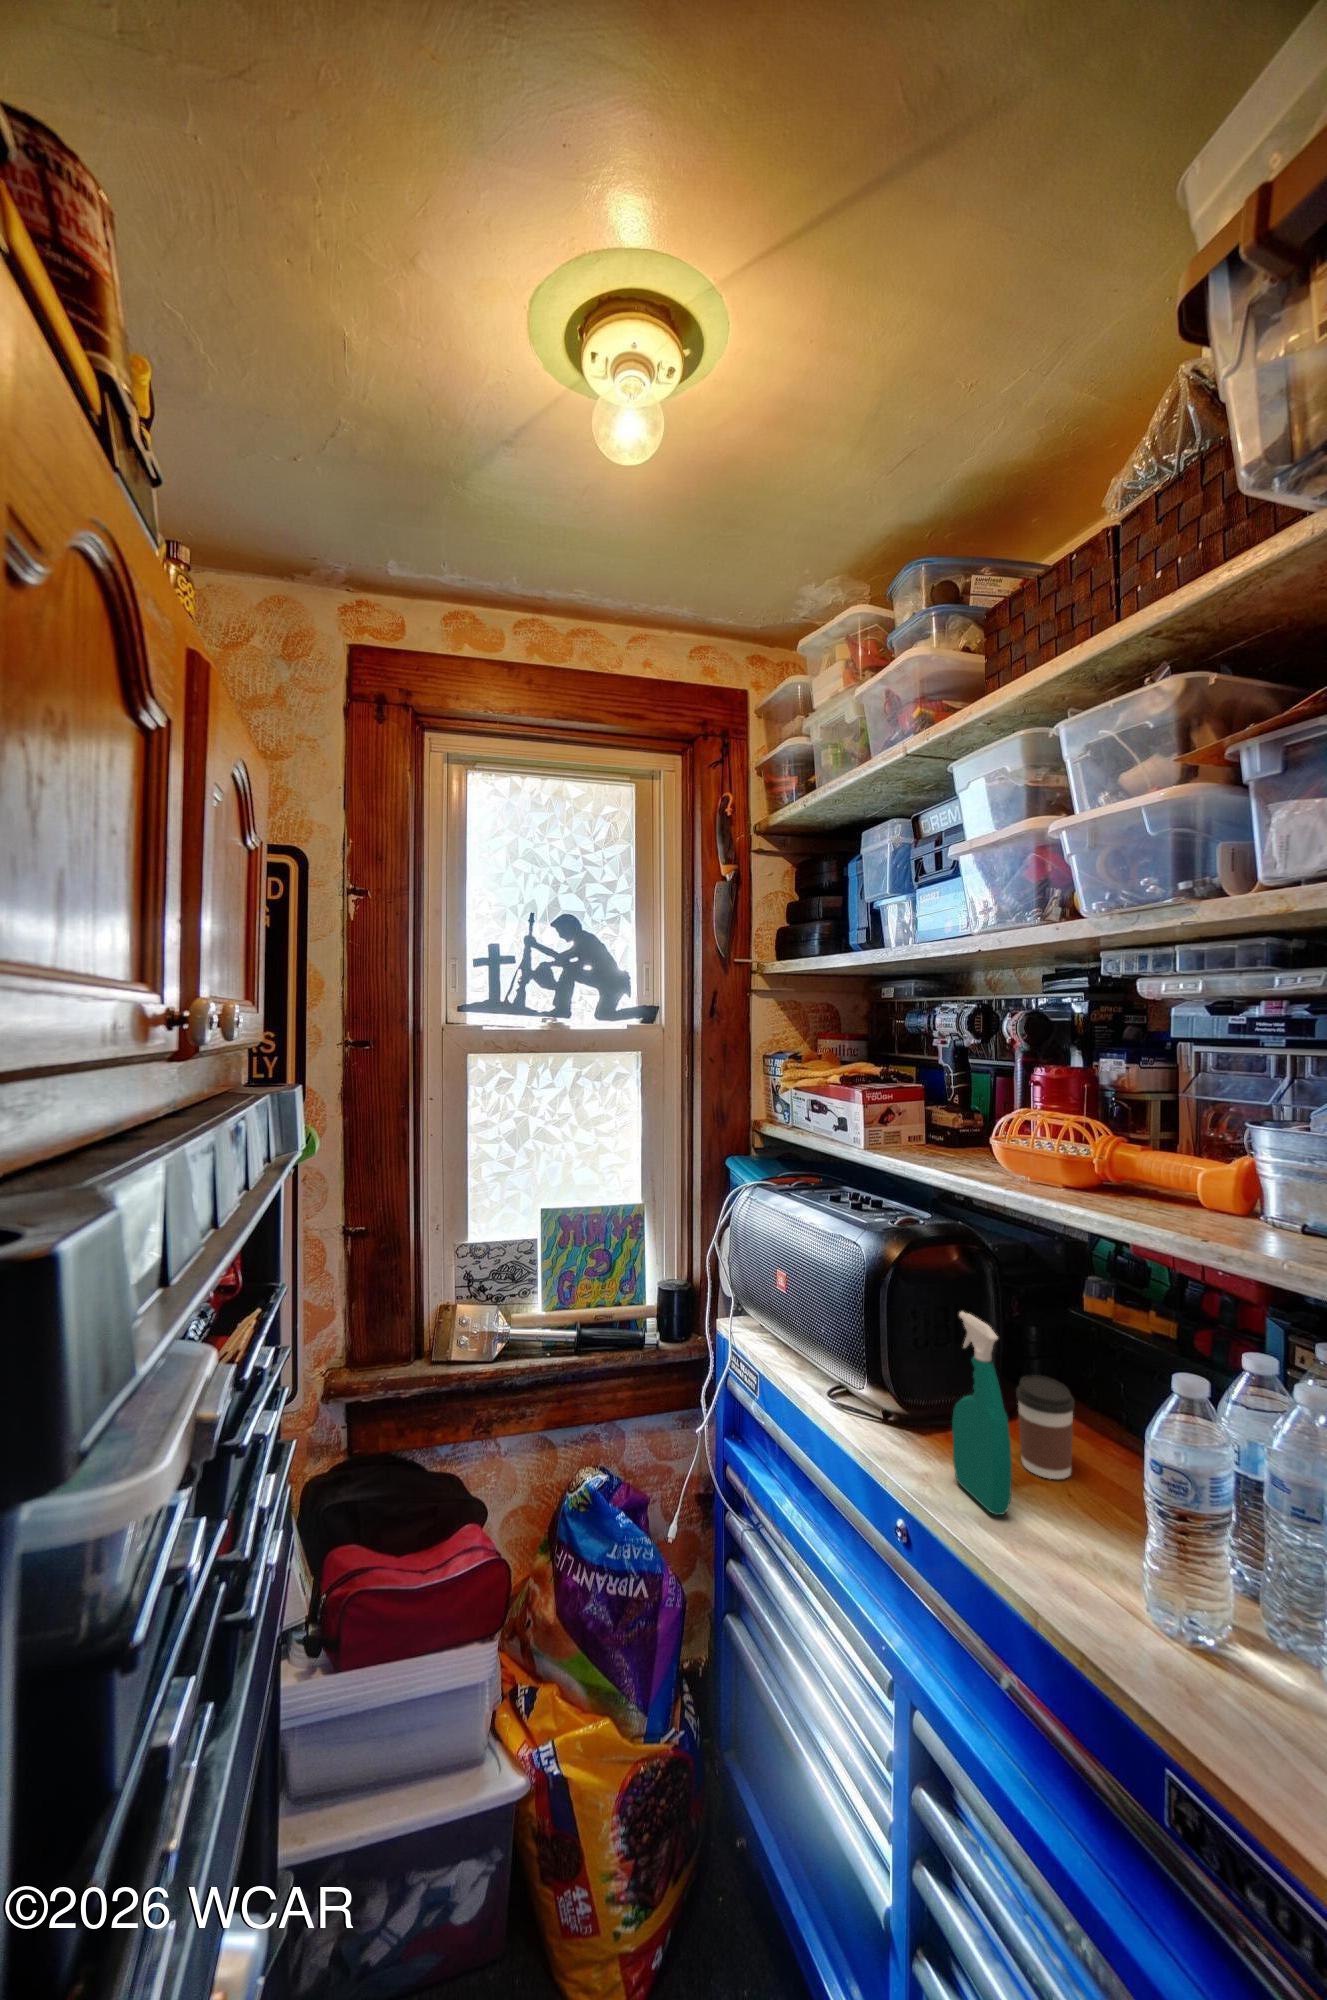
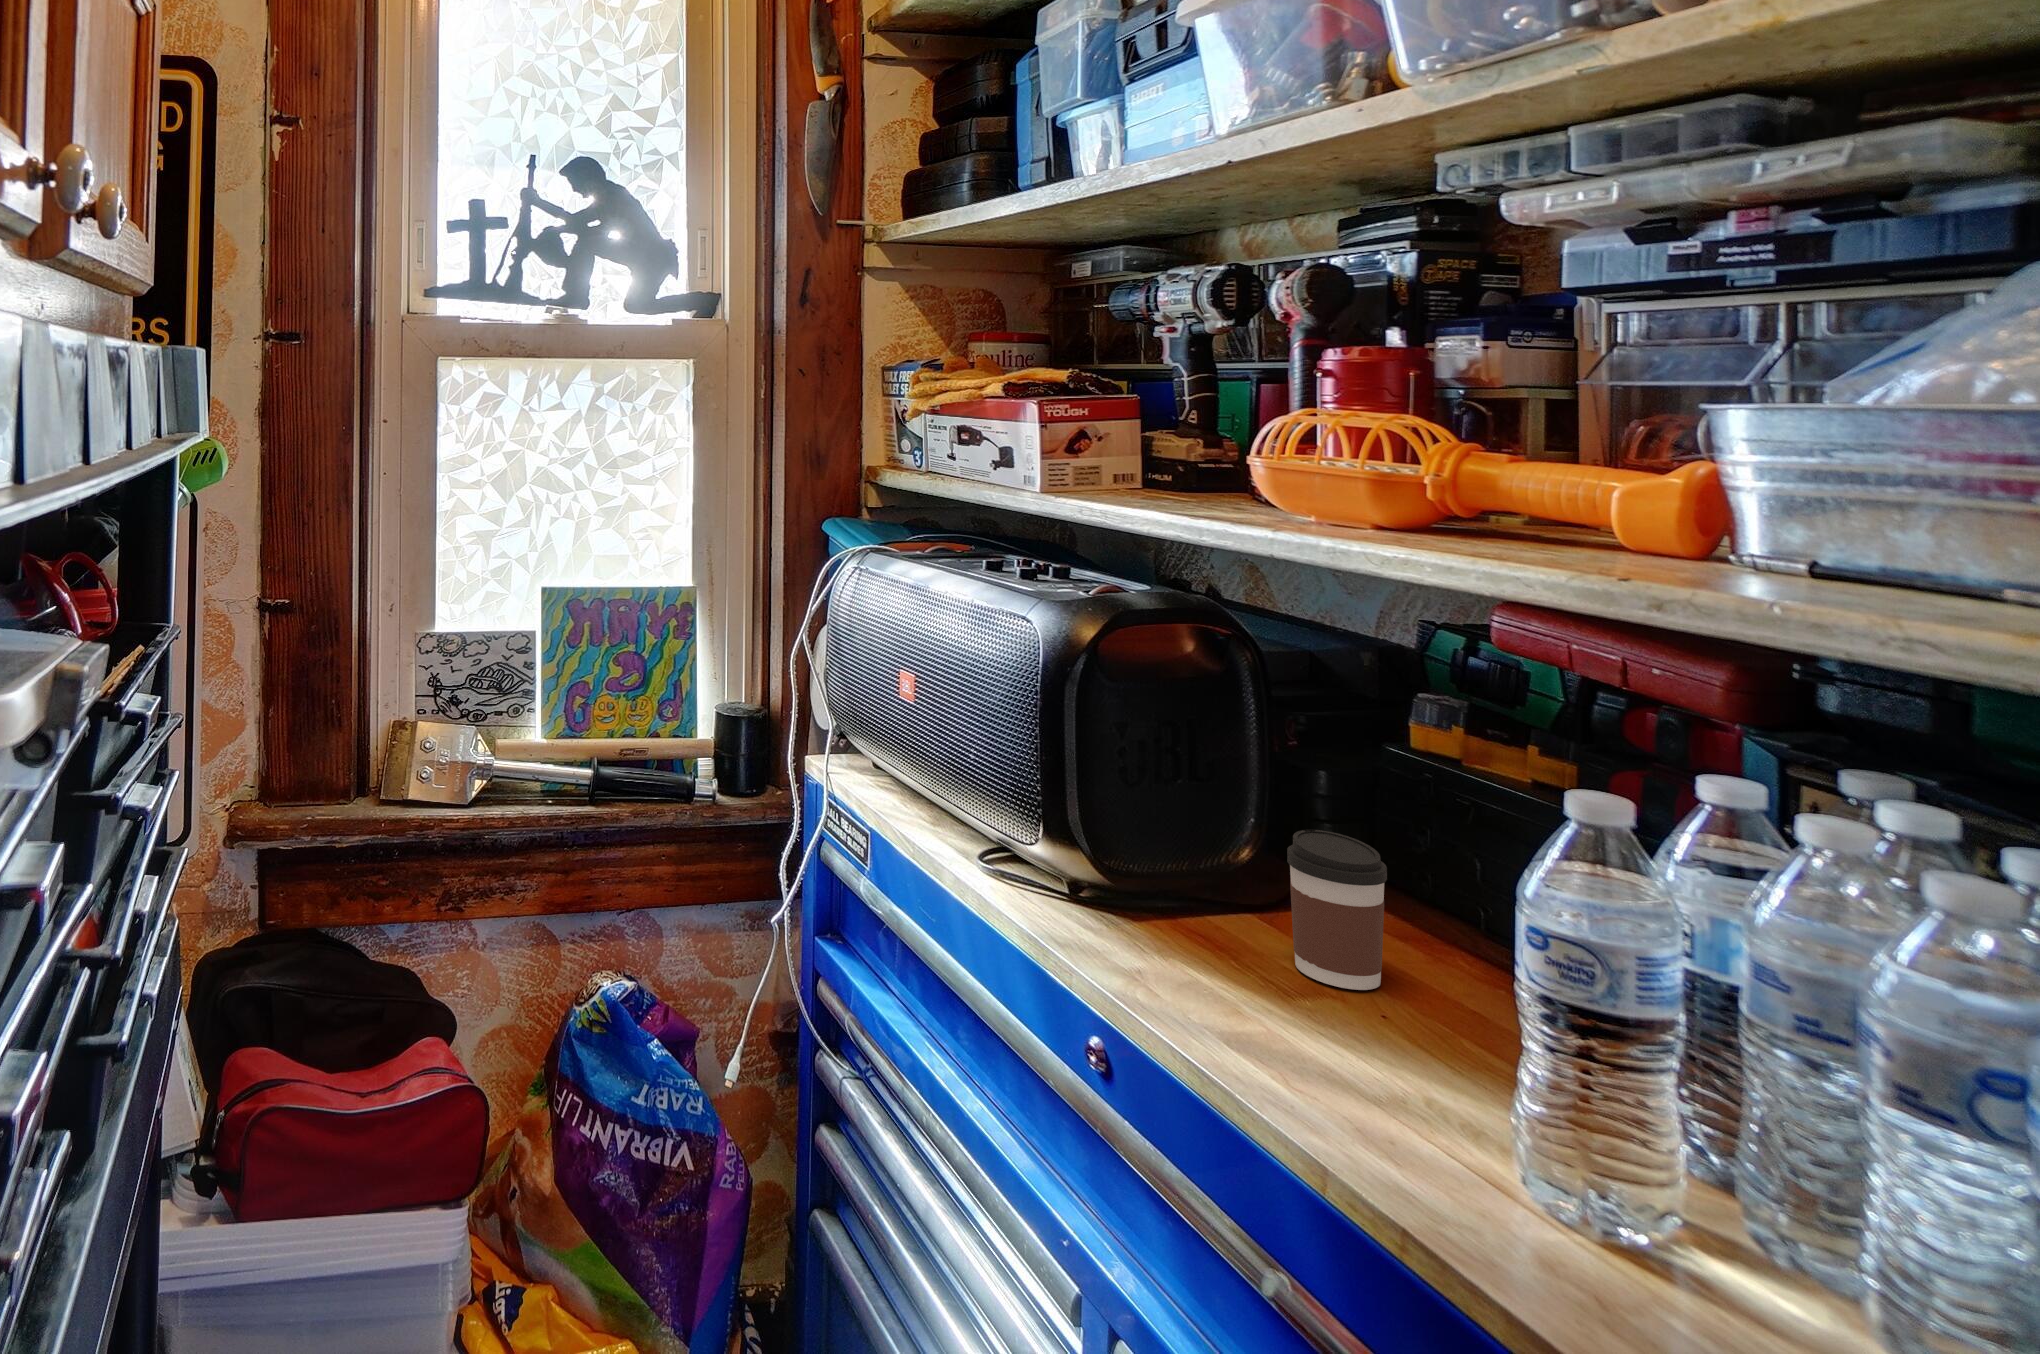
spray bottle: present [952,1312,1012,1515] -> none [1176,714,1274,1025]

